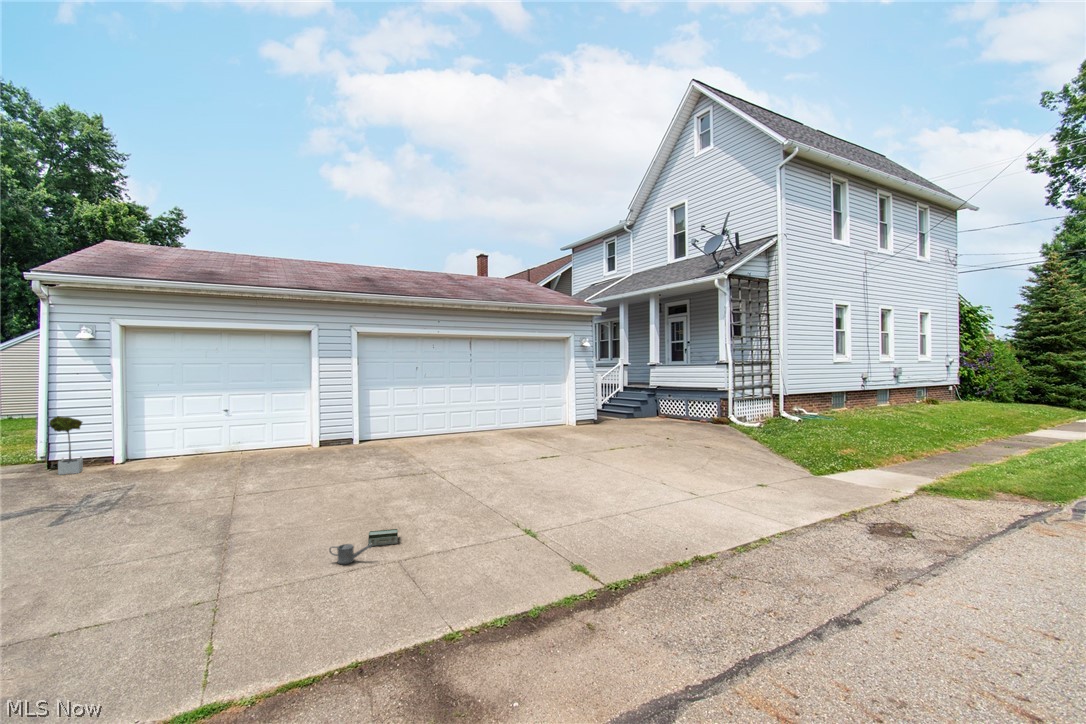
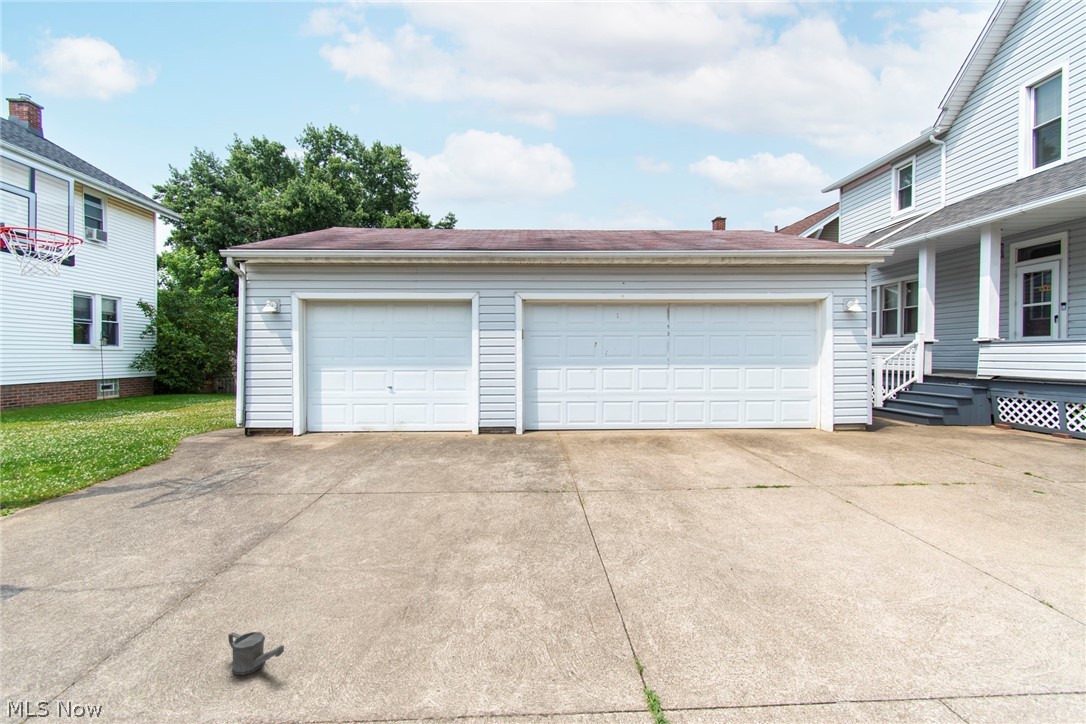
potted tree: present [49,416,83,475] -> none [241,386,270,441]
toolbox: present [368,529,398,546] -> none [323,601,387,640]

